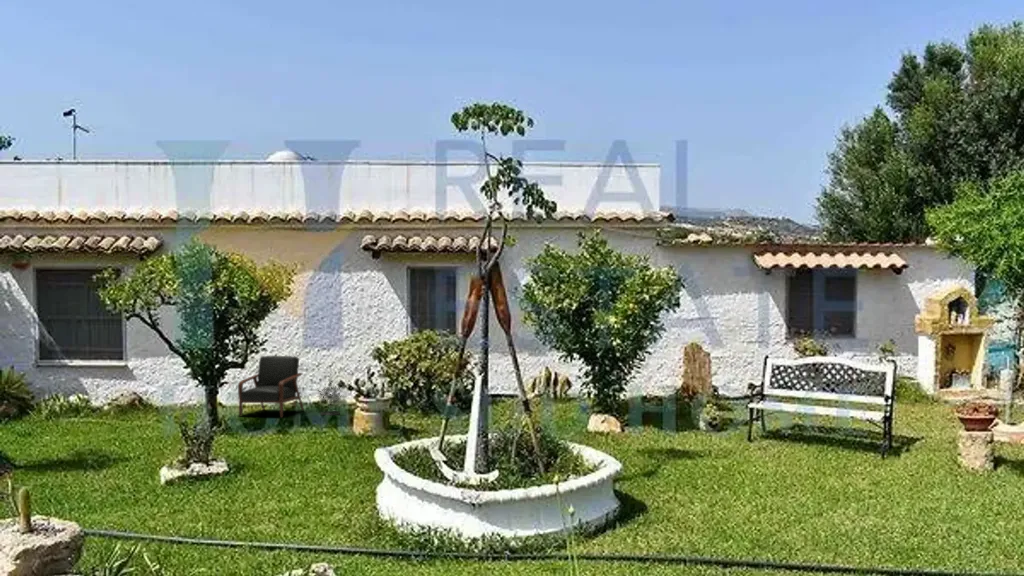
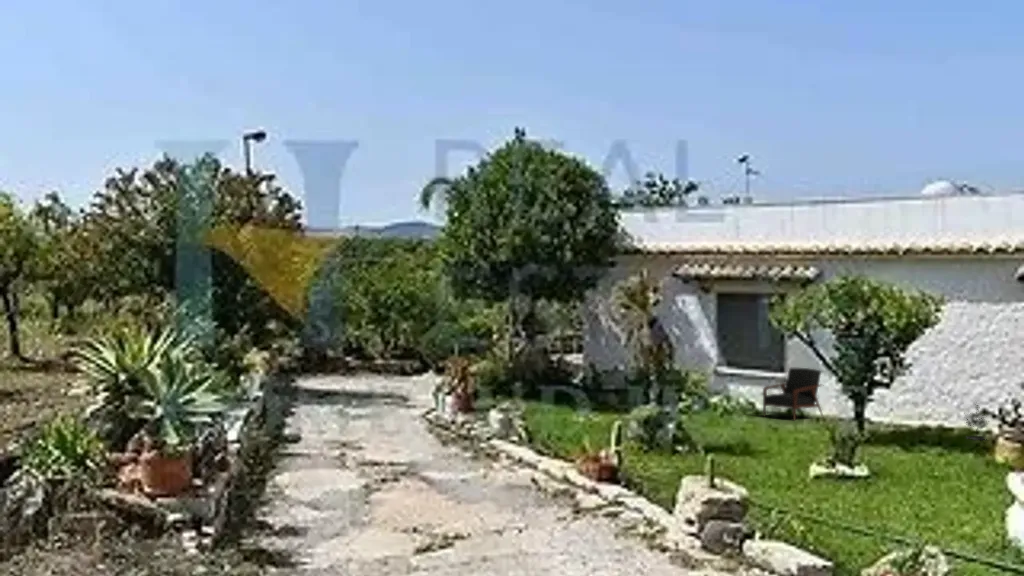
chair: present [238,356,304,417] -> present [763,368,823,420]

